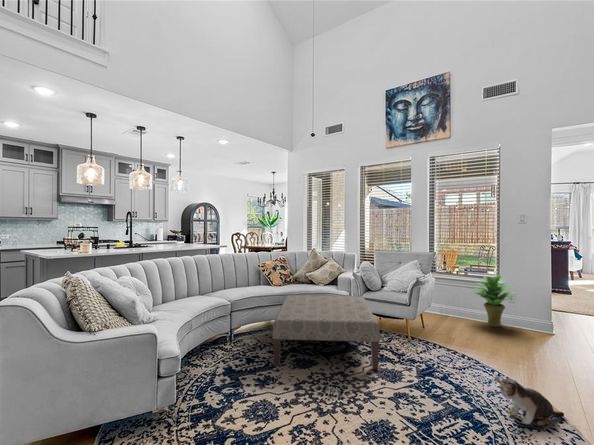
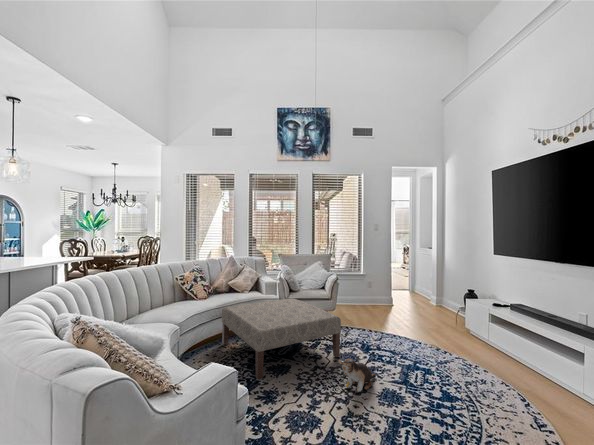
potted plant: present [473,275,516,327] -> none [349,269,379,308]
plush toy: present [495,377,564,426] -> present [339,359,376,392]

